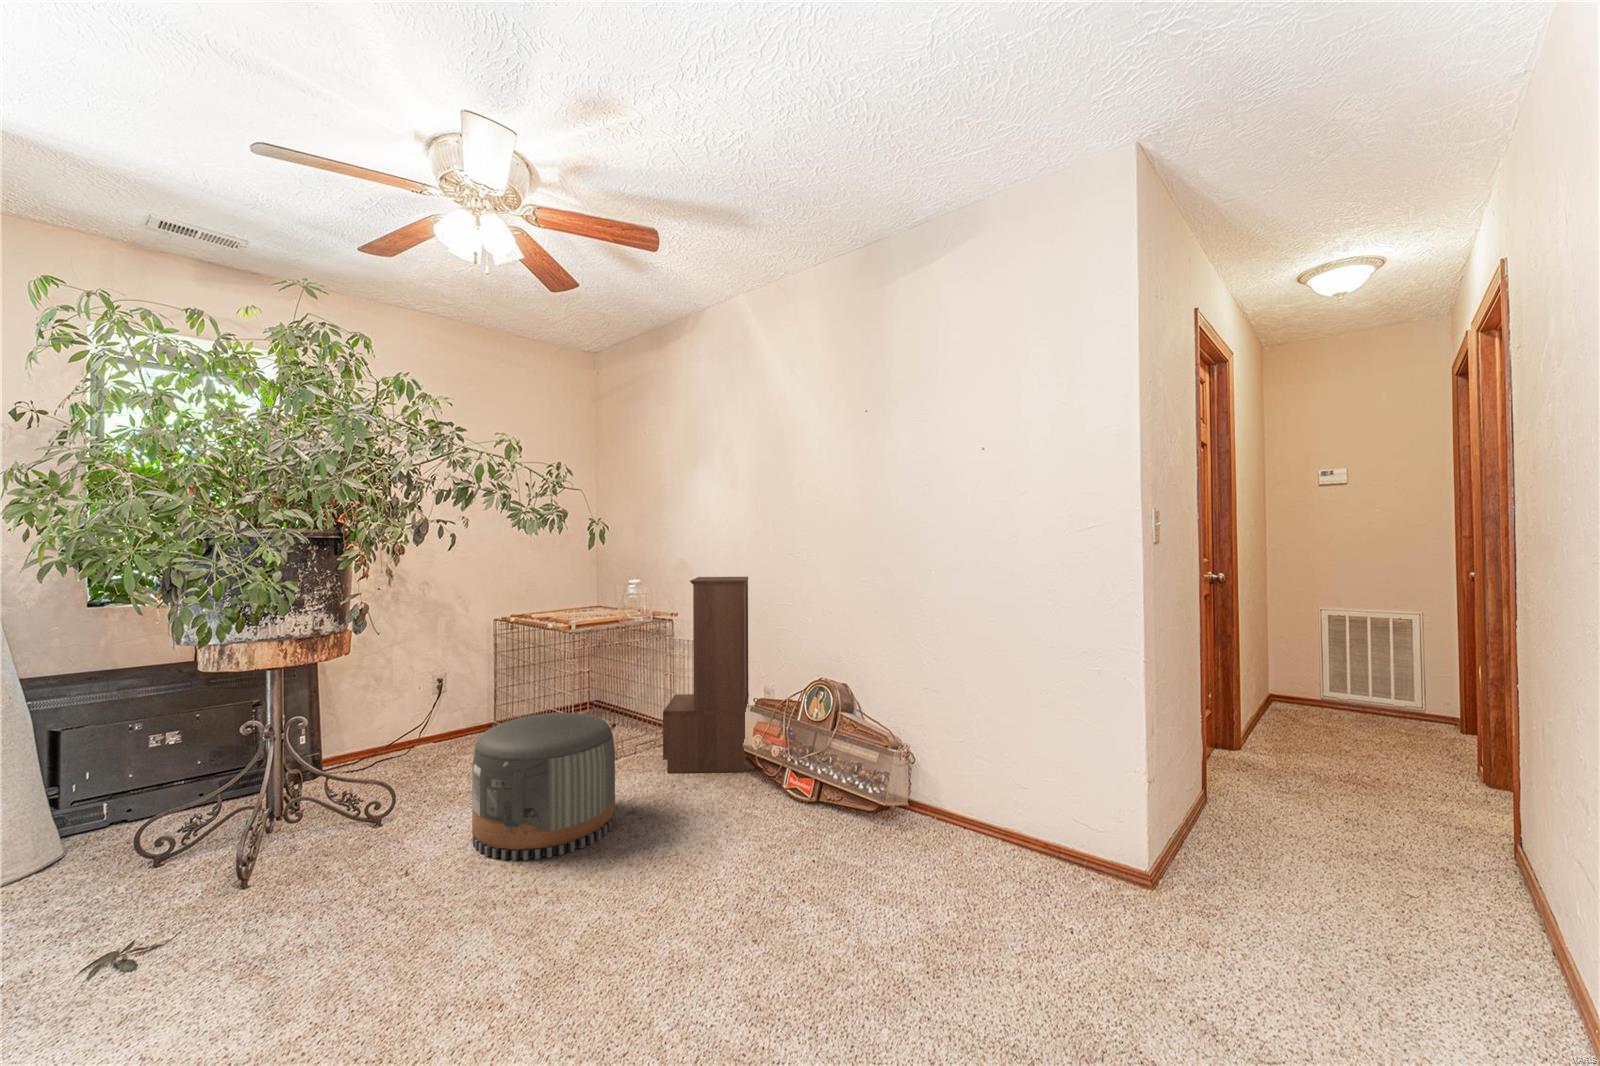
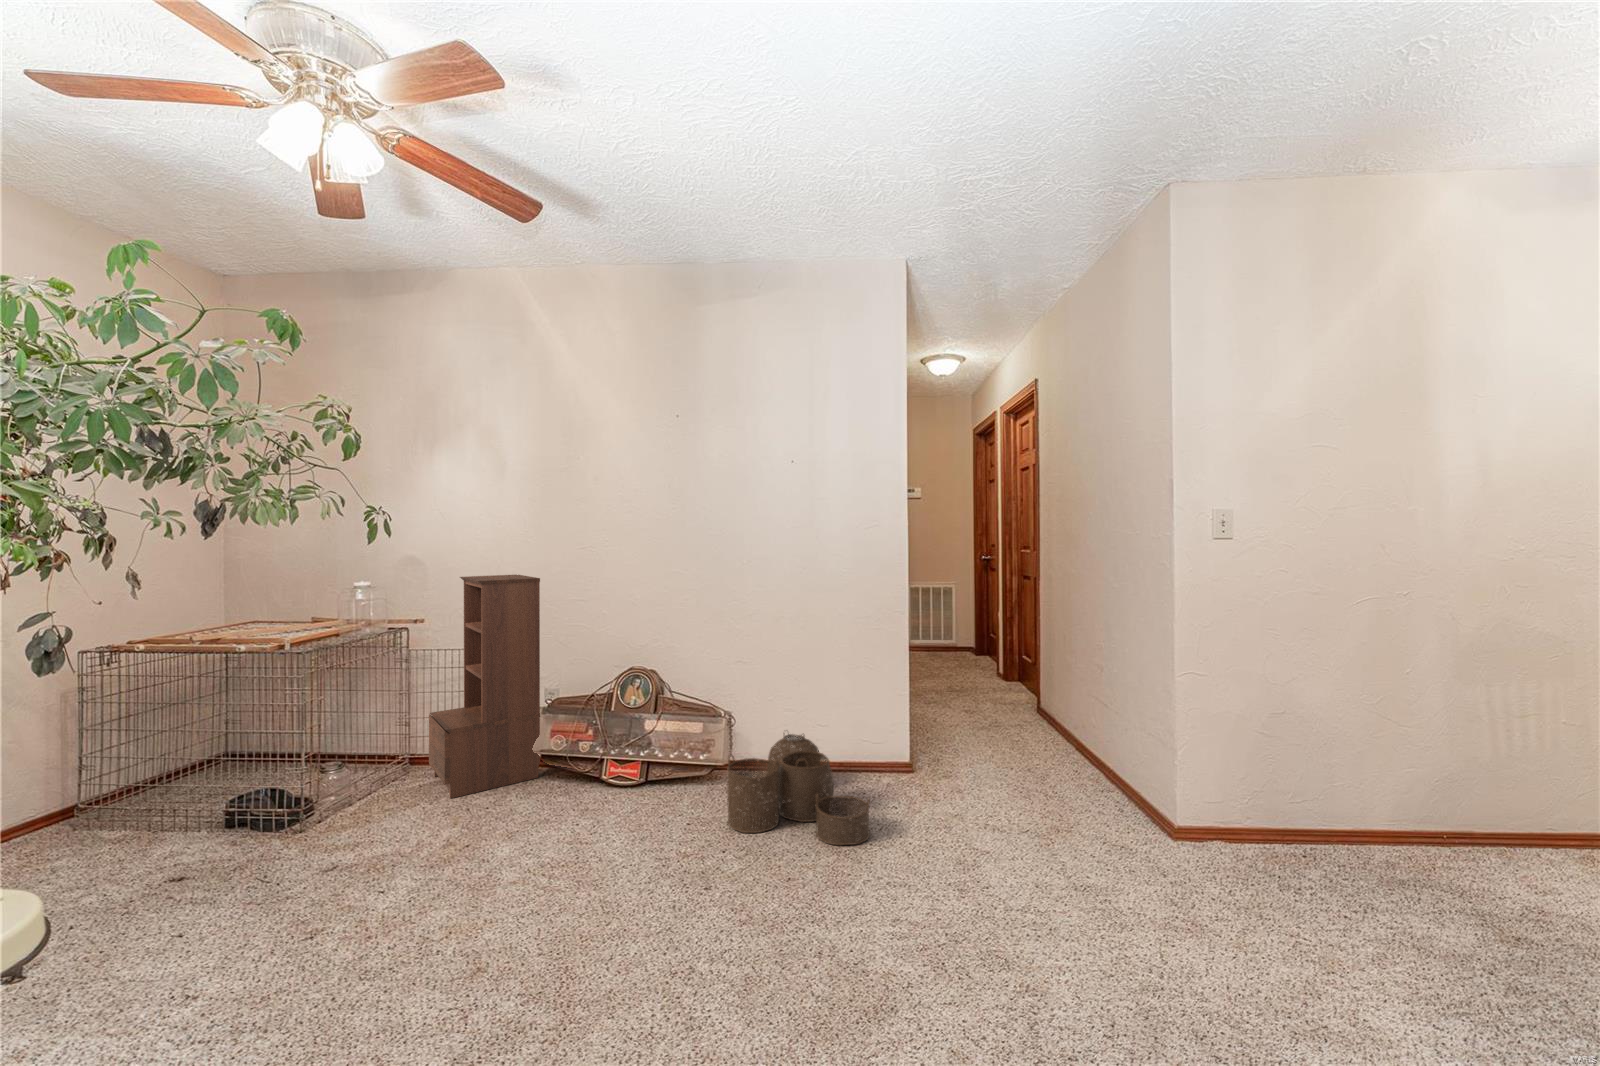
pouf: present [472,713,615,861] -> none [259,744,455,937]
woven basket: none [844,779,1002,954] -> present [727,734,870,845]

